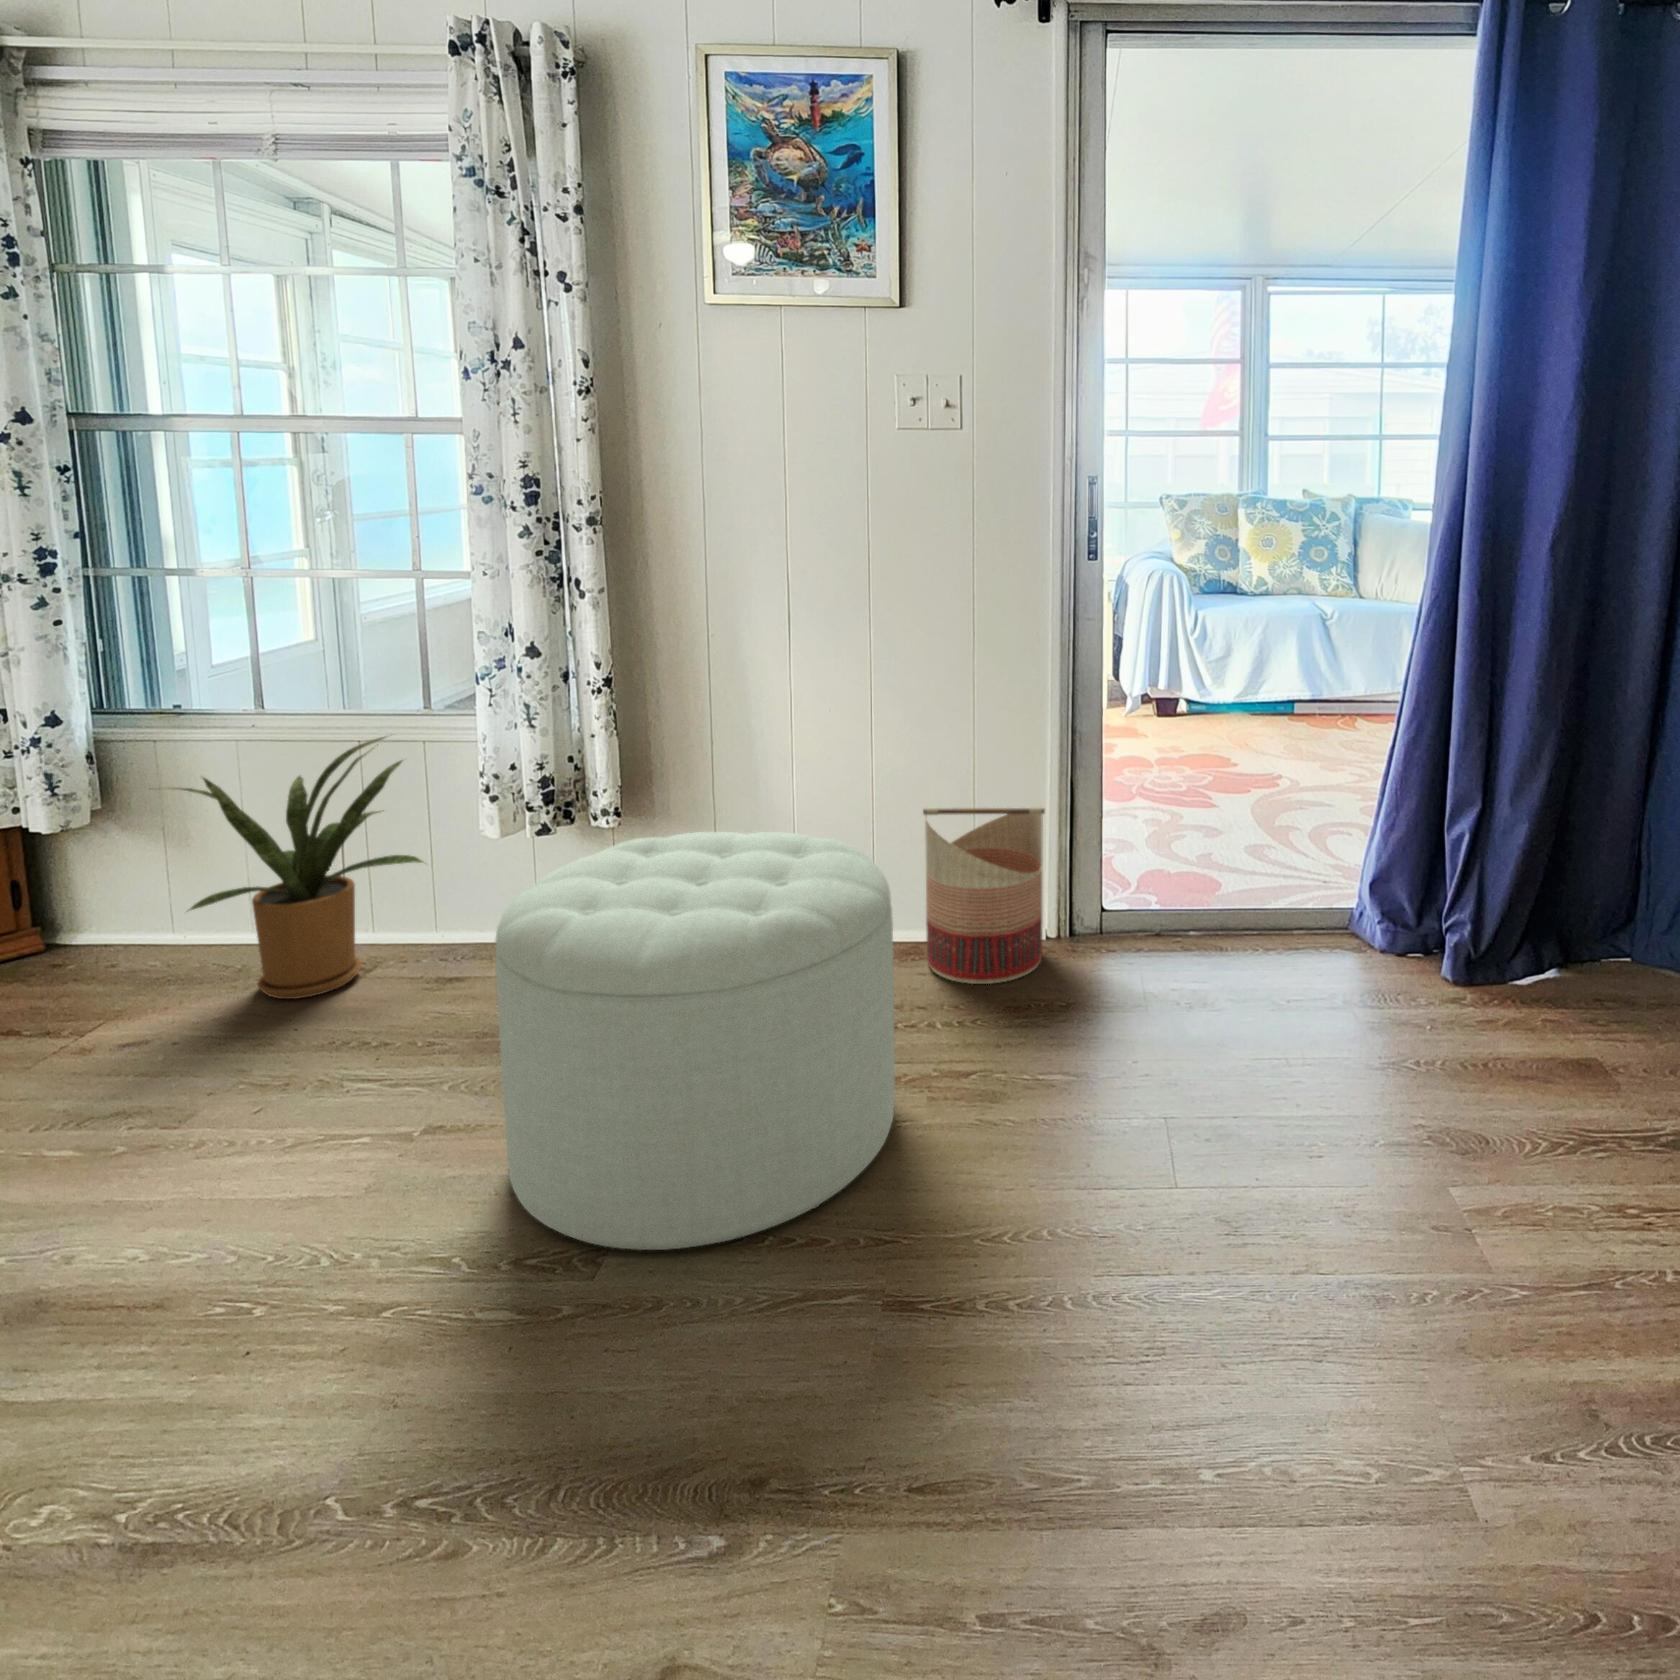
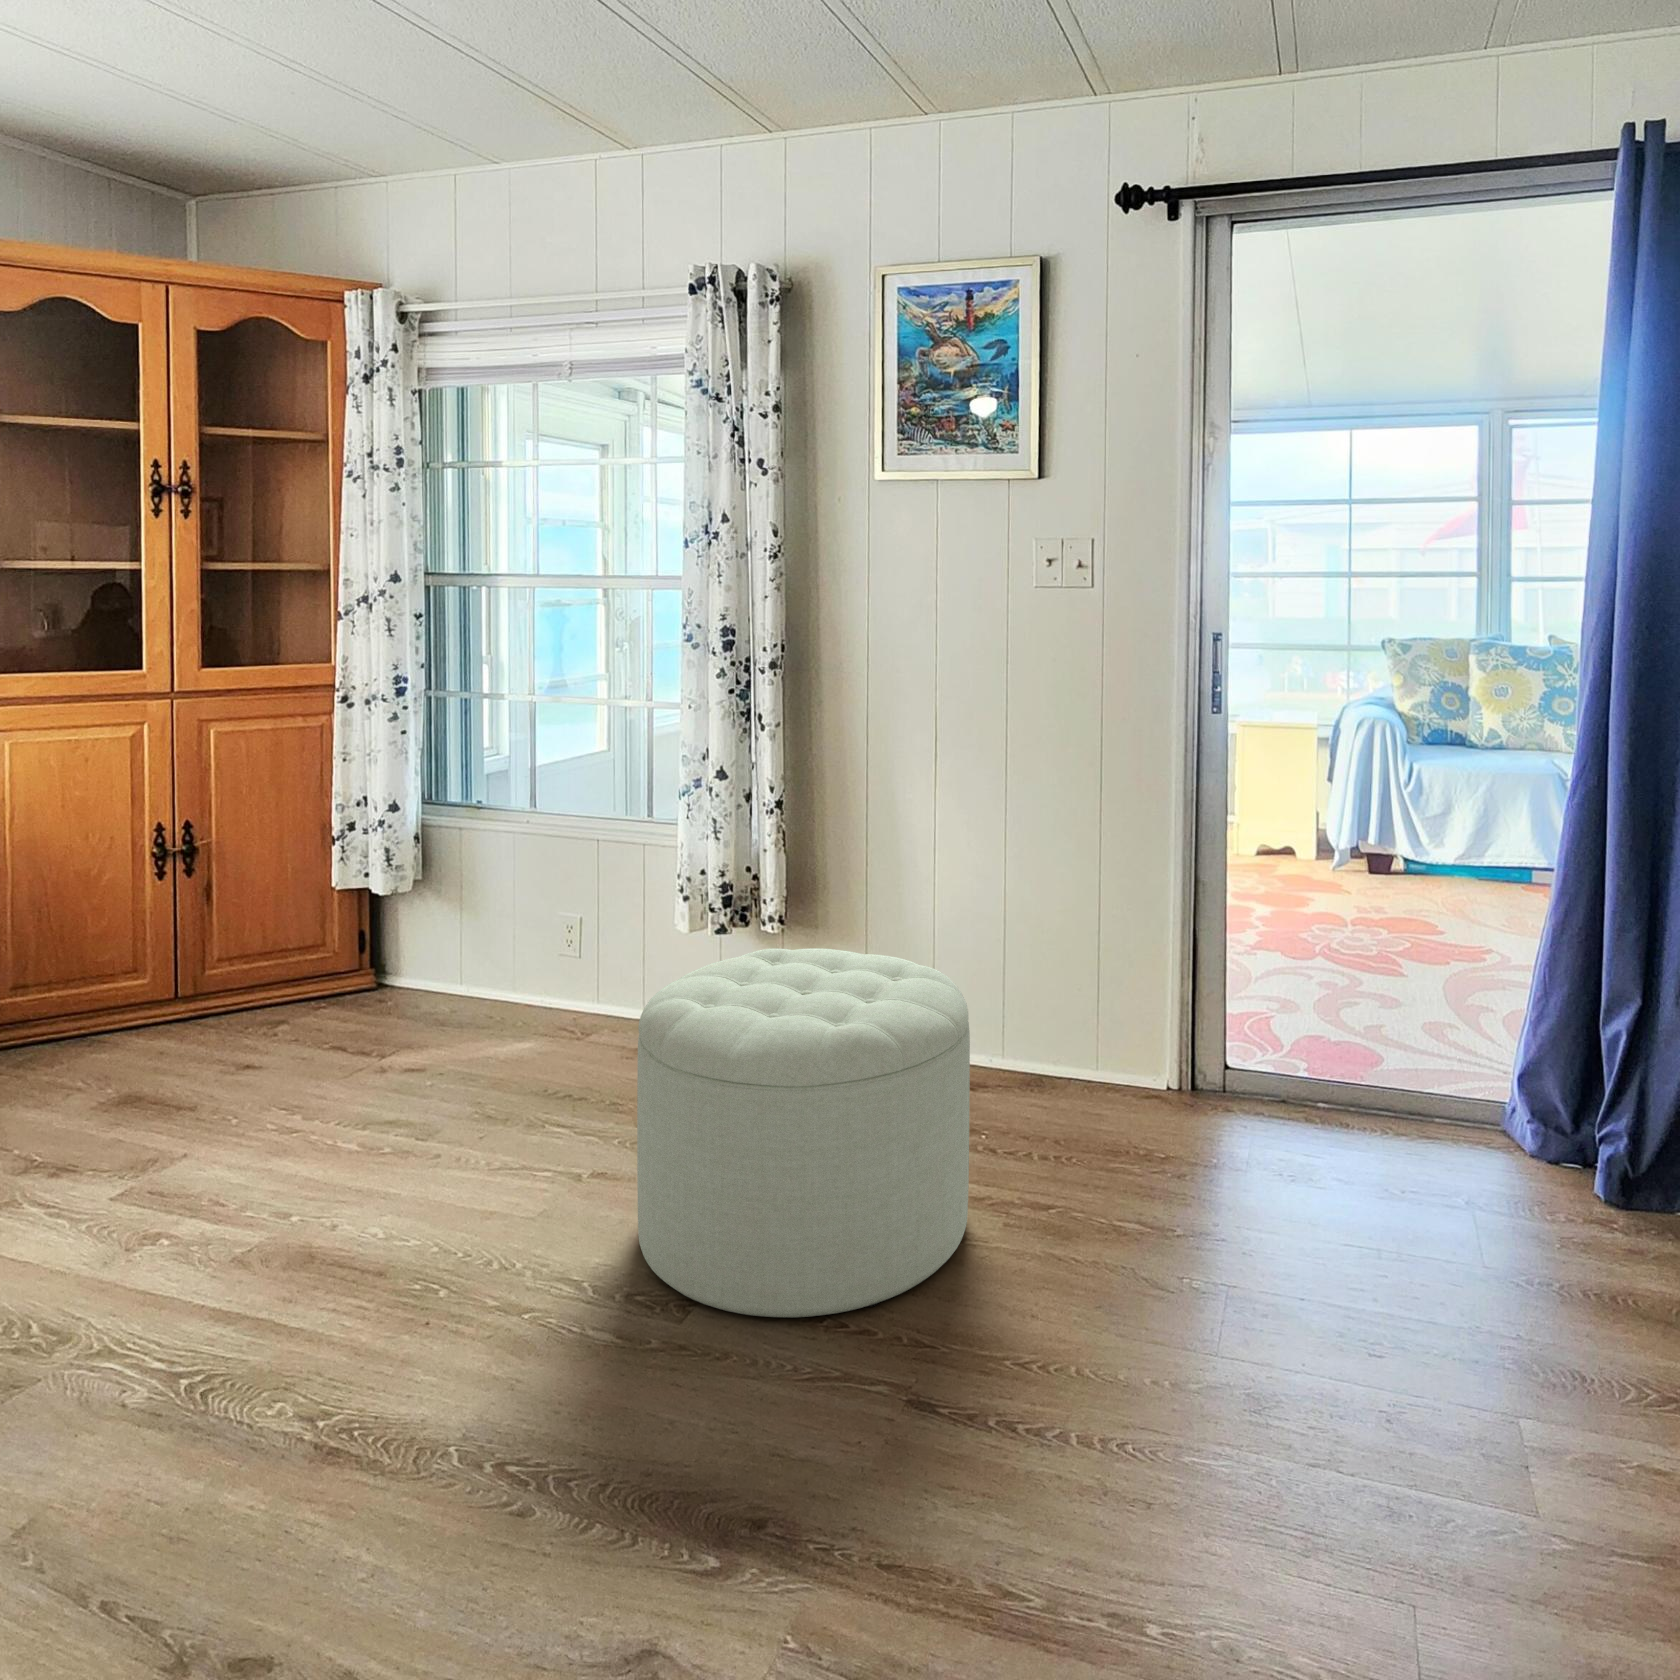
house plant: present [166,737,424,999] -> none [440,840,635,1056]
basket: present [923,807,1045,984] -> none [1043,949,1161,1132]

